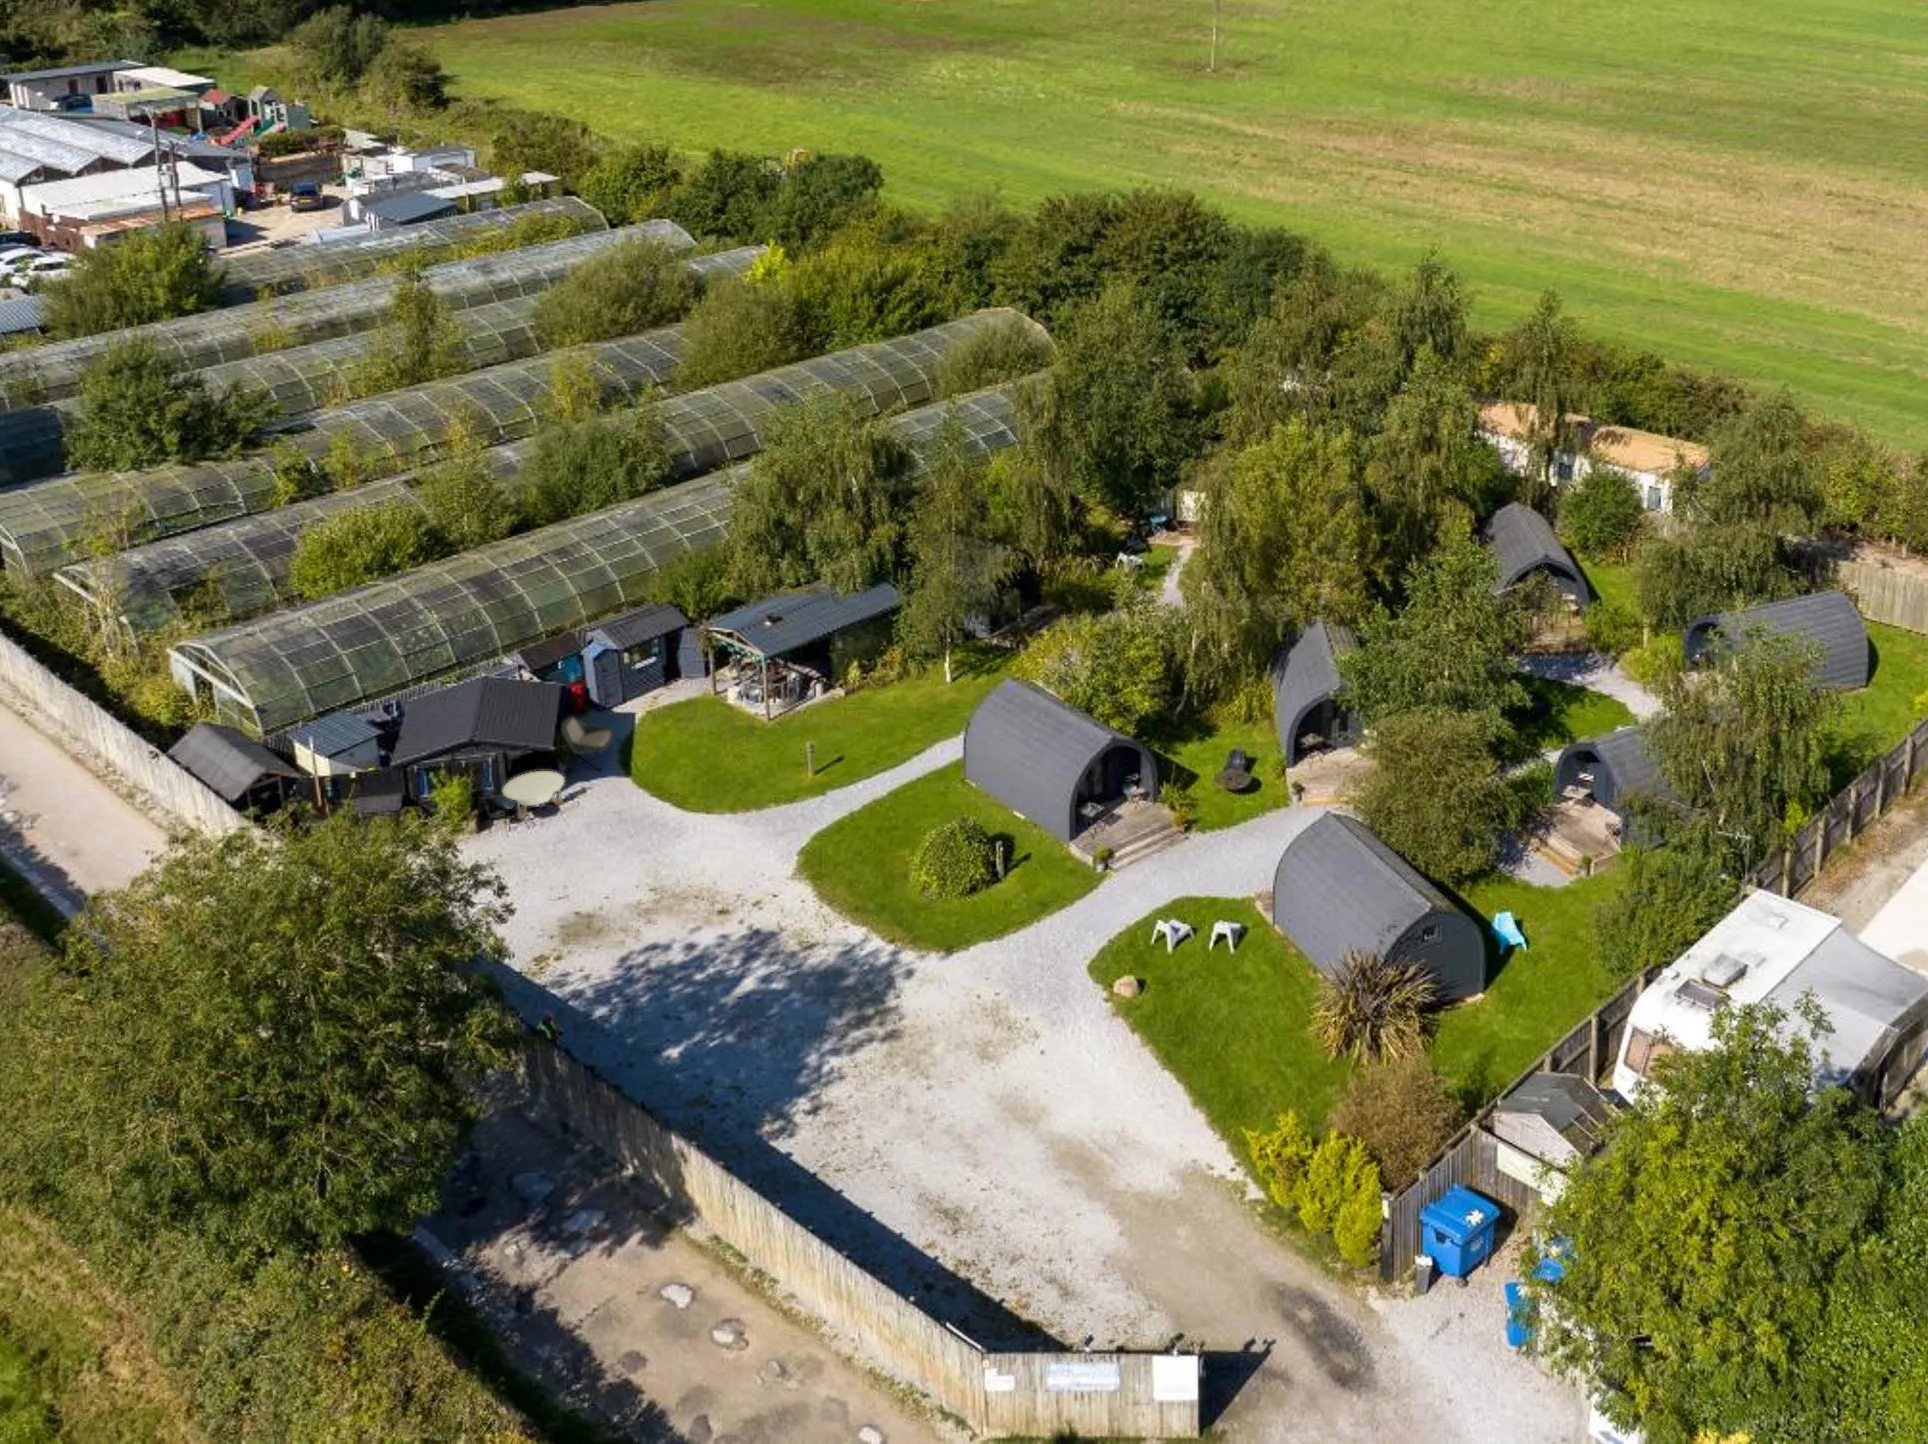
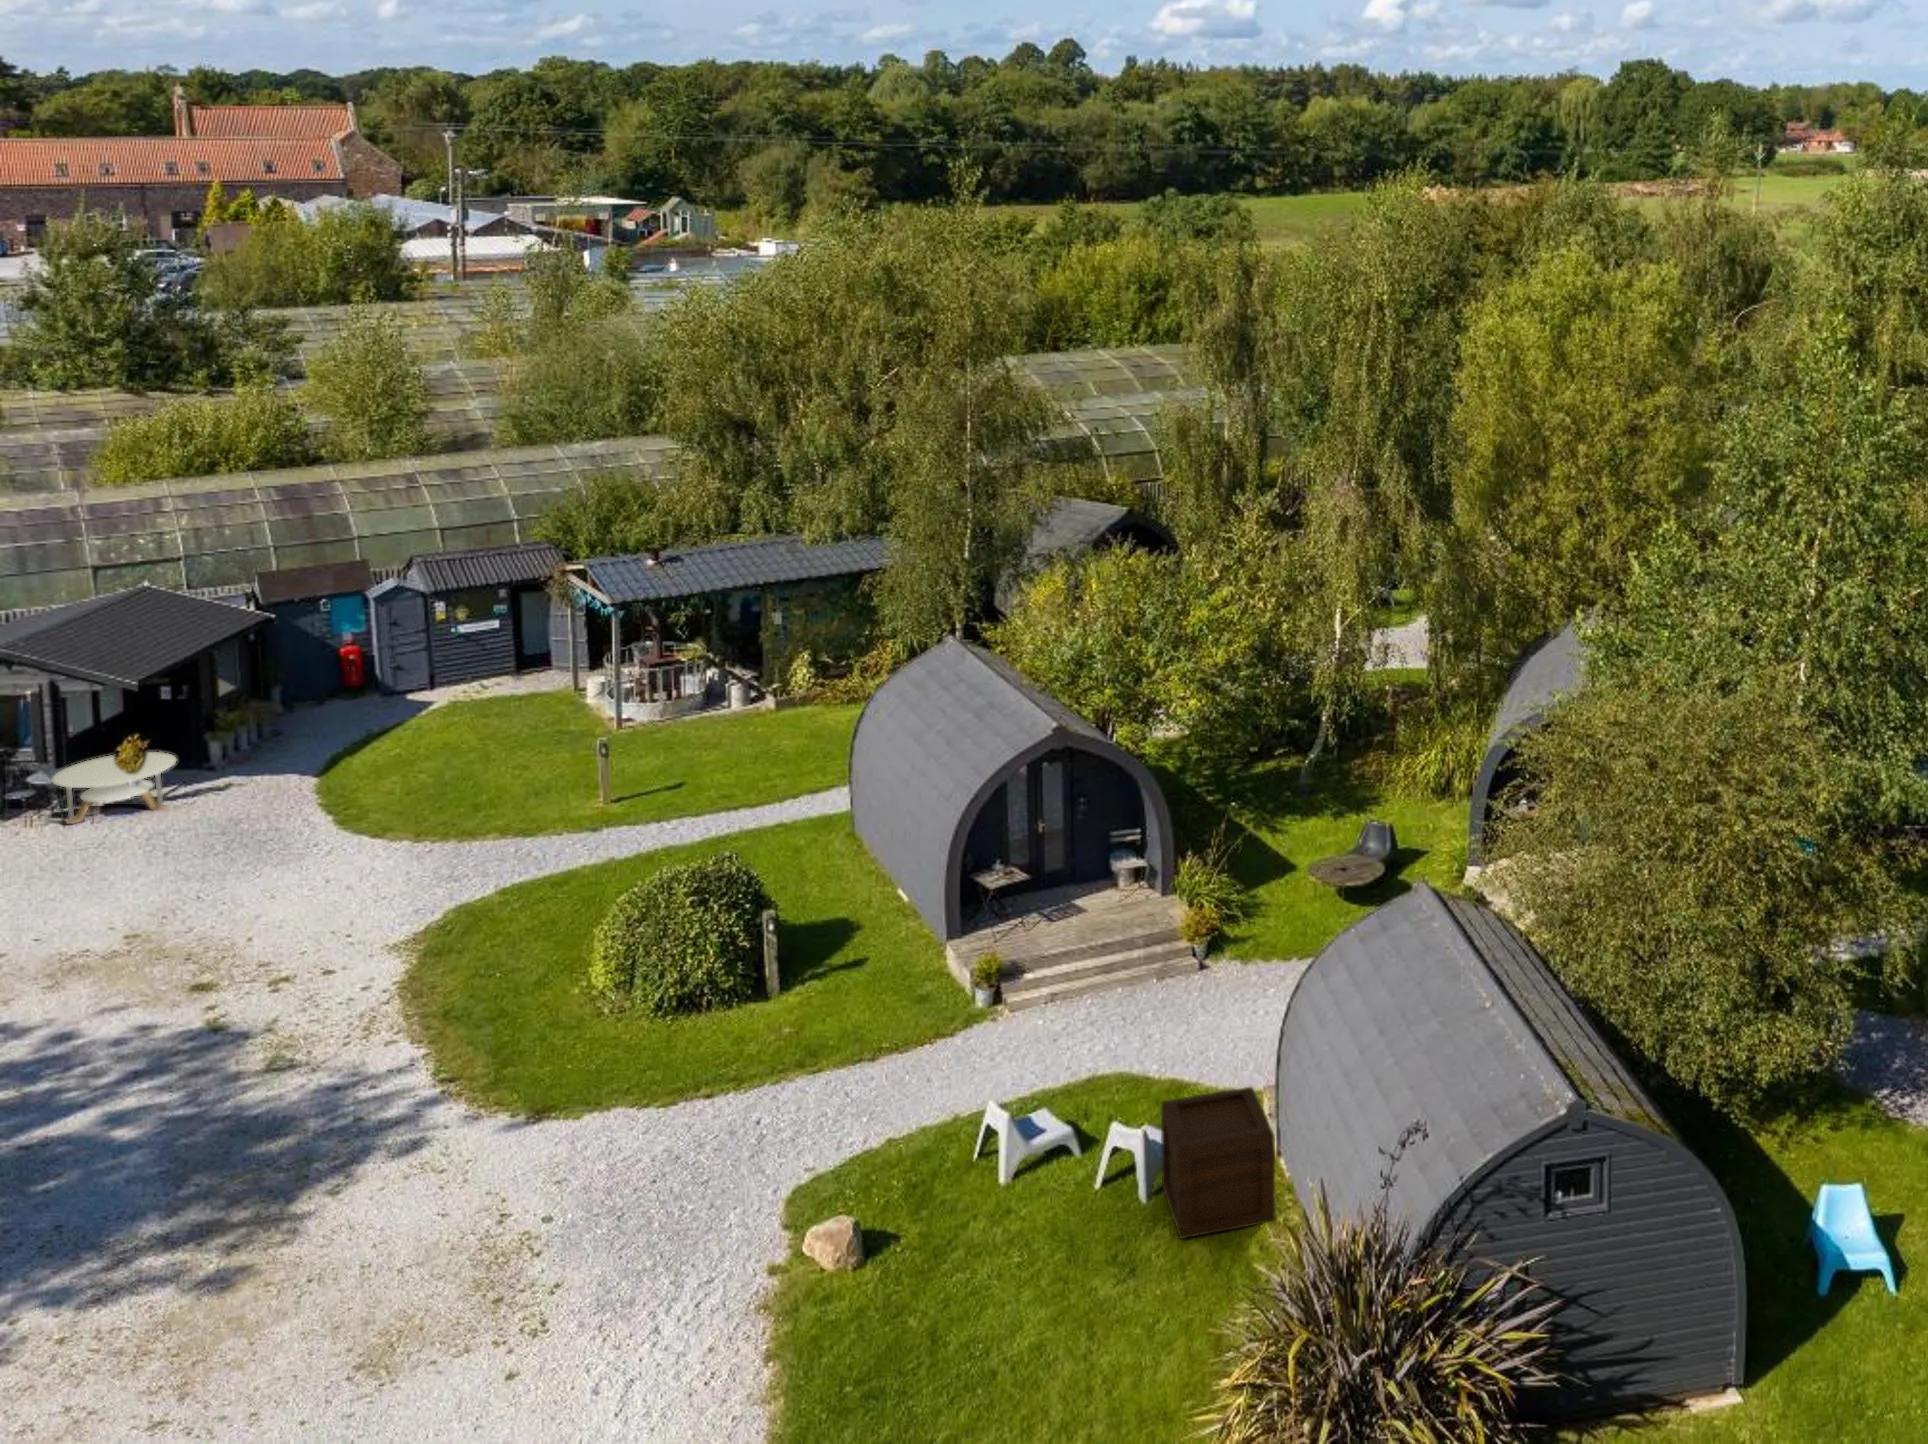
lounge chair: present [562,717,613,771] -> none [222,676,325,771]
wooden crate: none [1232,903,1286,967] -> present [1161,1087,1276,1239]

